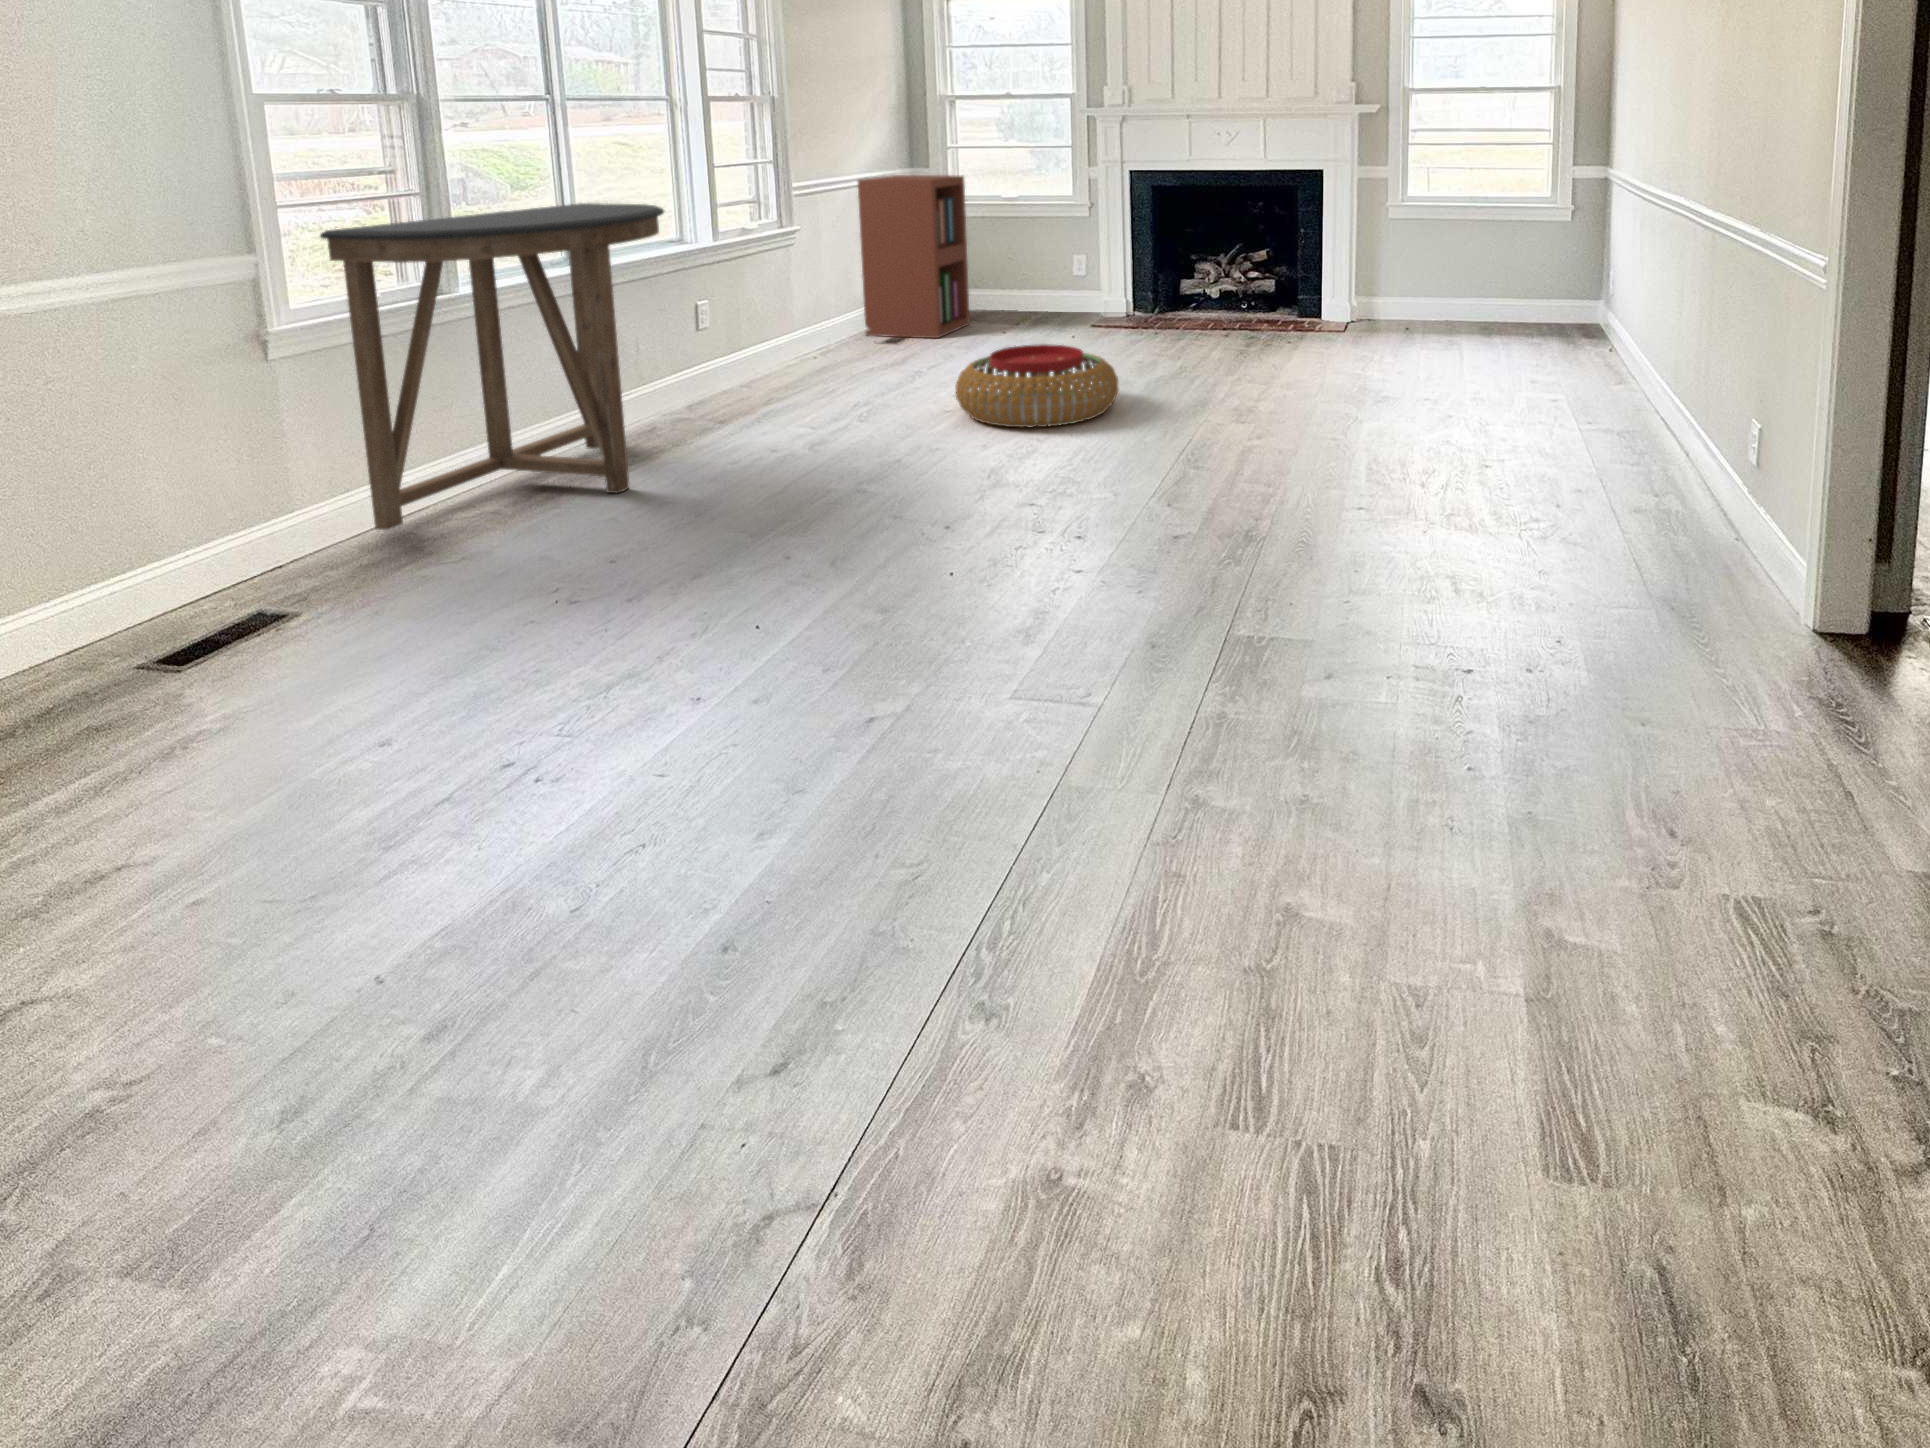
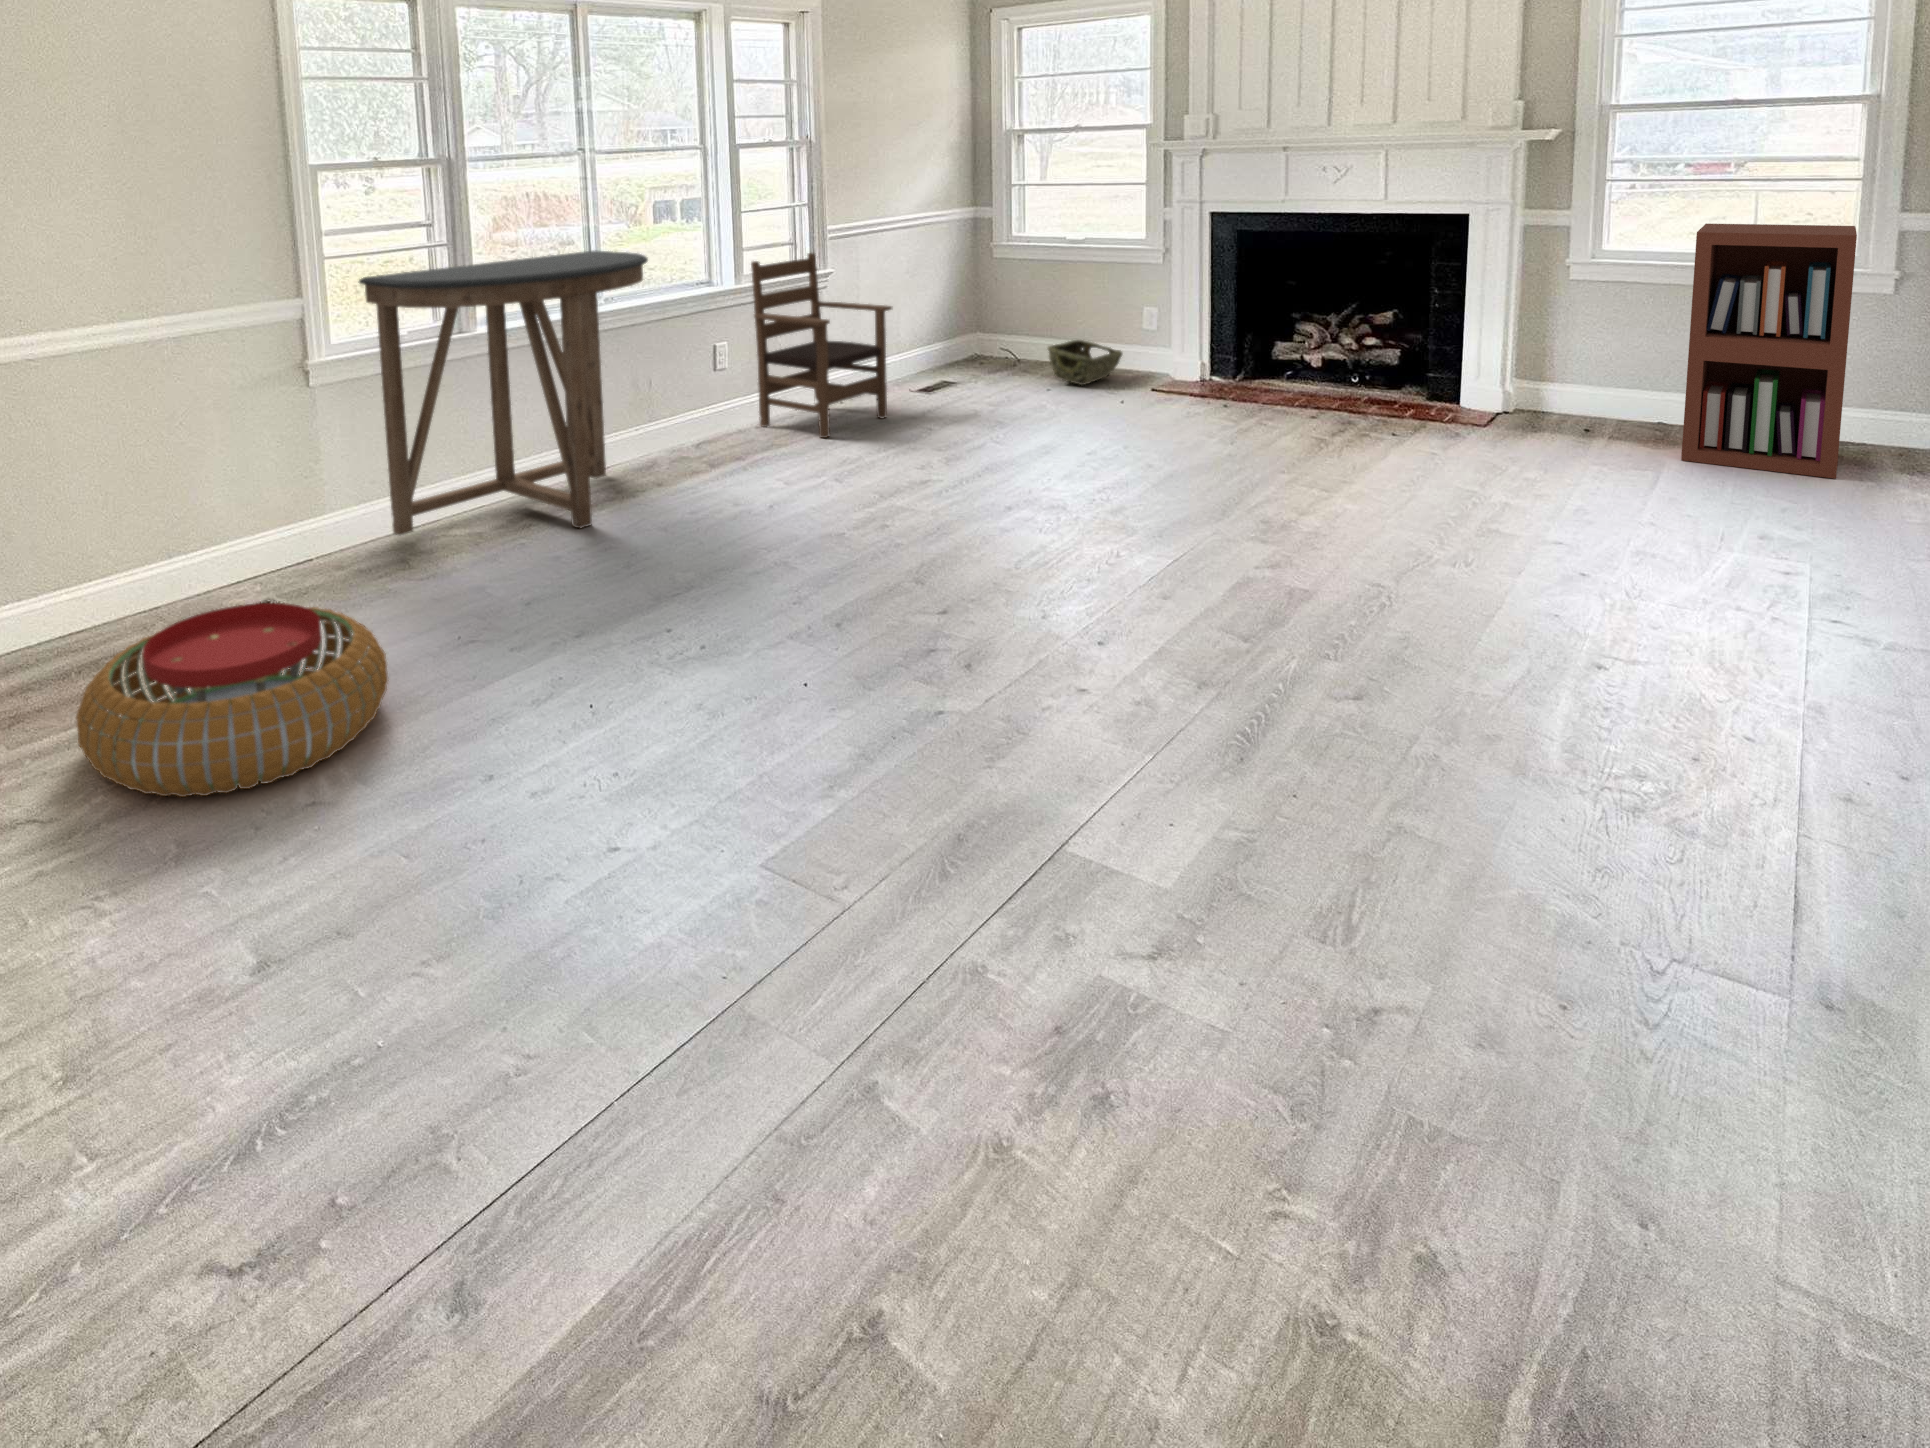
bookshelf: present [858,175,970,338] -> present [1681,224,1857,479]
armchair: none [731,209,874,389] -> present [751,253,892,438]
woven basket: none [1001,287,1062,327] -> present [1048,340,1122,385]
pouf: present [955,344,1119,427] -> present [76,603,388,797]

